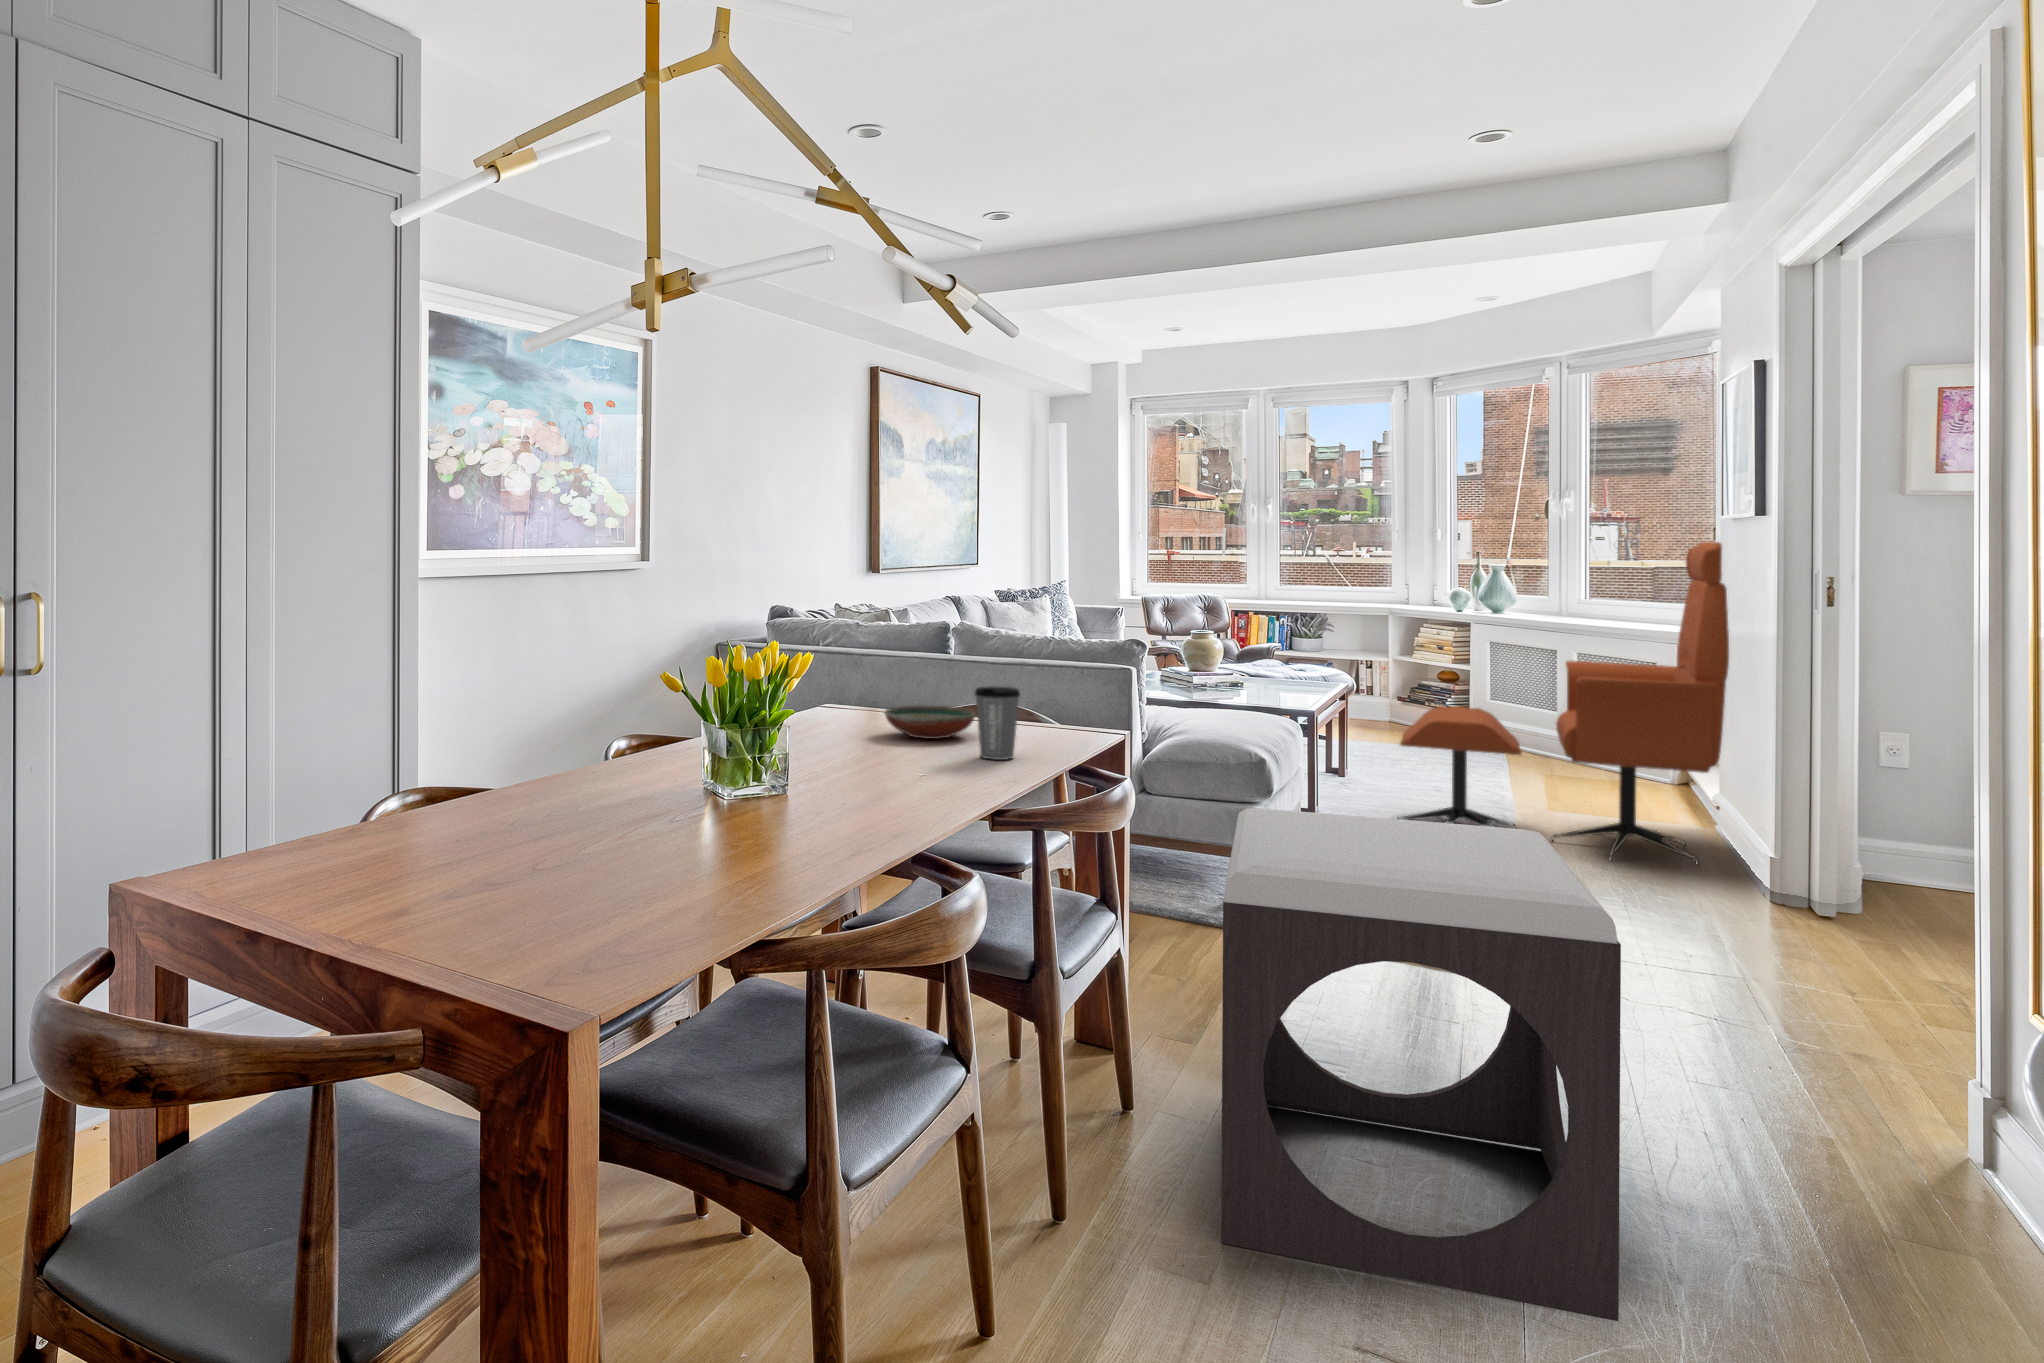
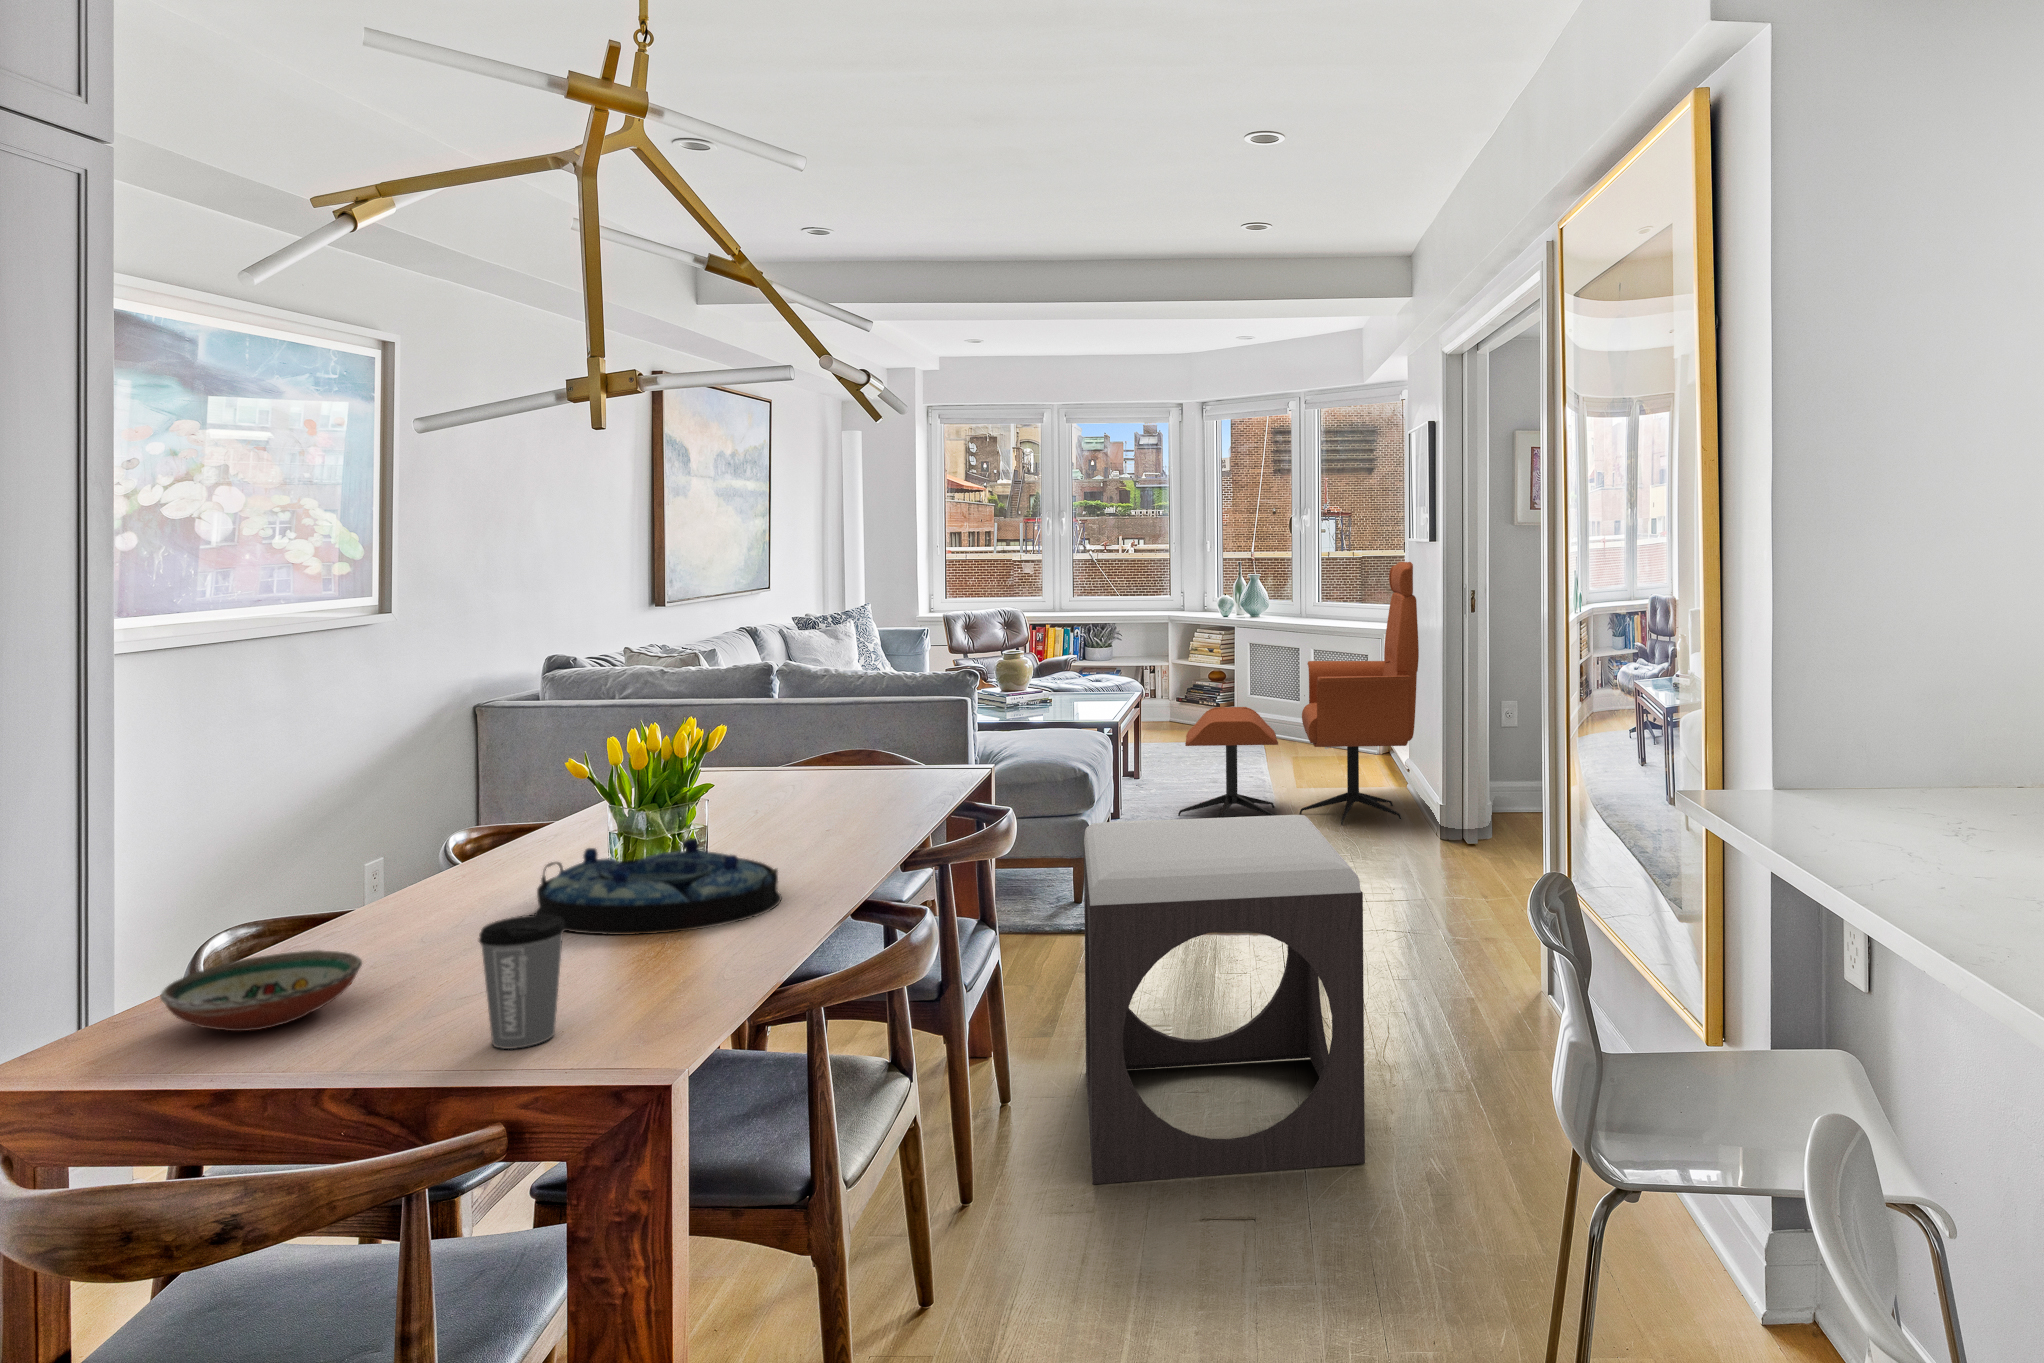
coffee cup: present [975,687,1020,760] -> present [479,914,565,1049]
decorative bowl: present [884,705,976,739] -> present [160,950,362,1031]
serving tray: none [596,756,833,853] -> present [534,838,781,935]

